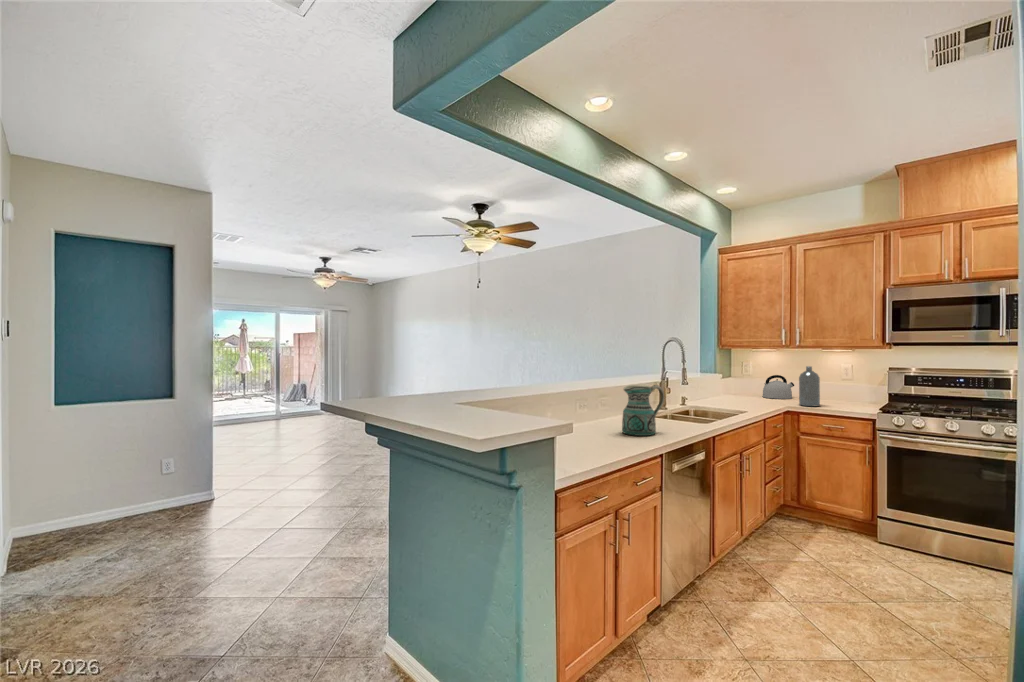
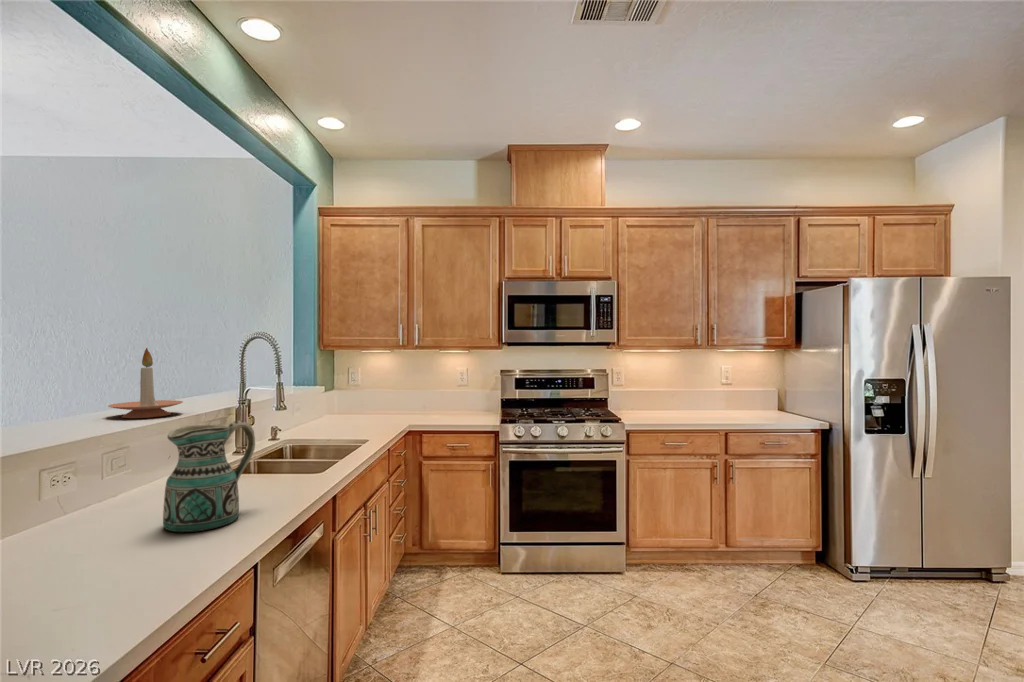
candle holder: none [599,347,632,383] -> present [108,348,183,418]
bottle: present [799,366,820,407] -> none [420,372,443,422]
kettle: present [762,375,794,399] -> none [373,384,410,414]

